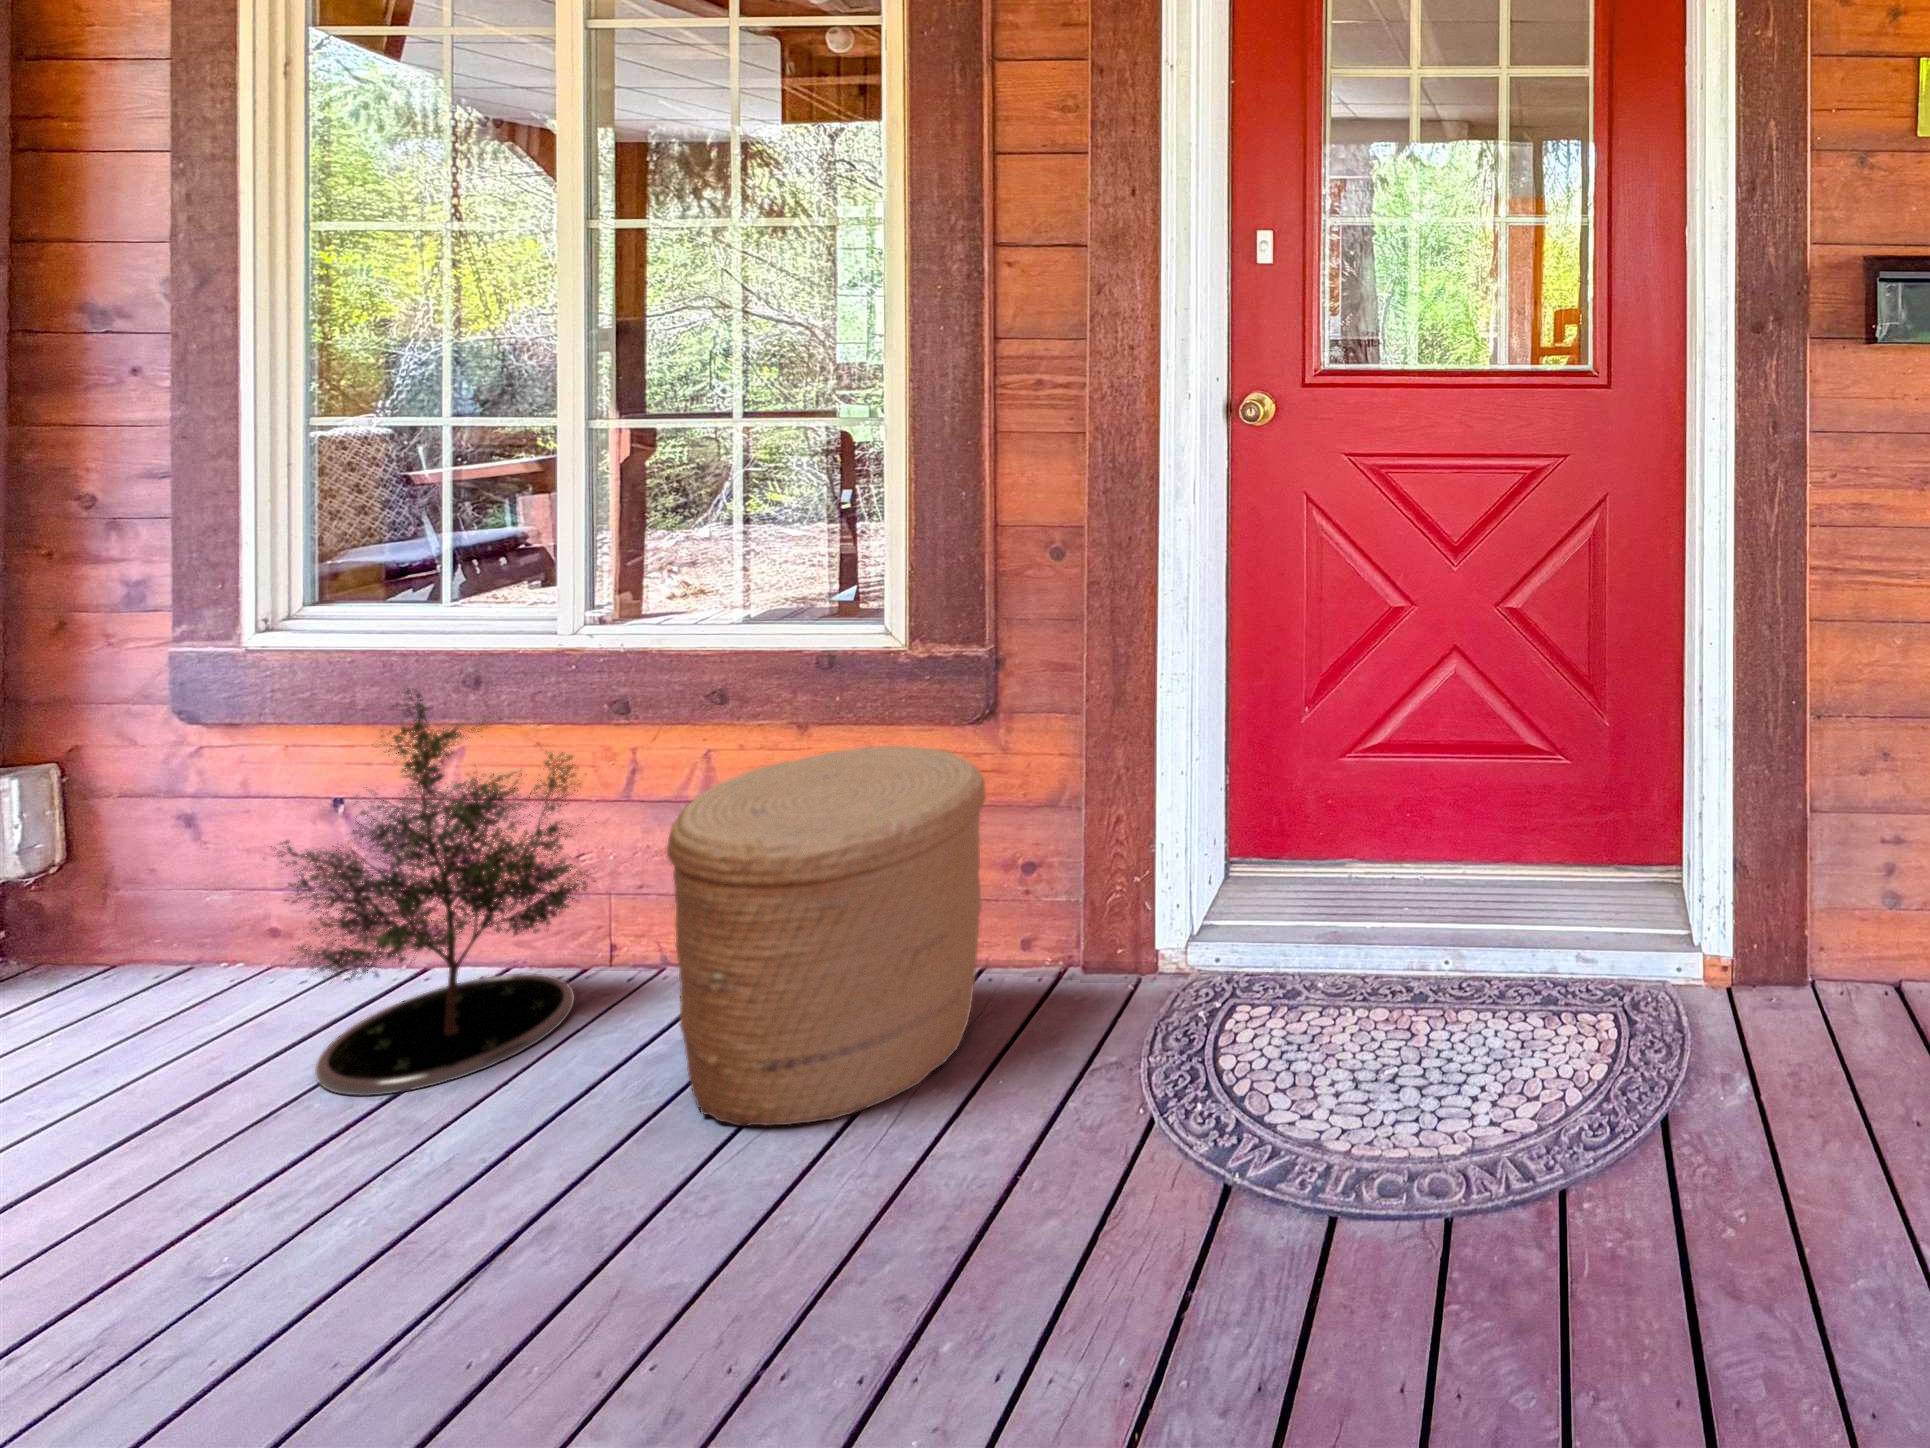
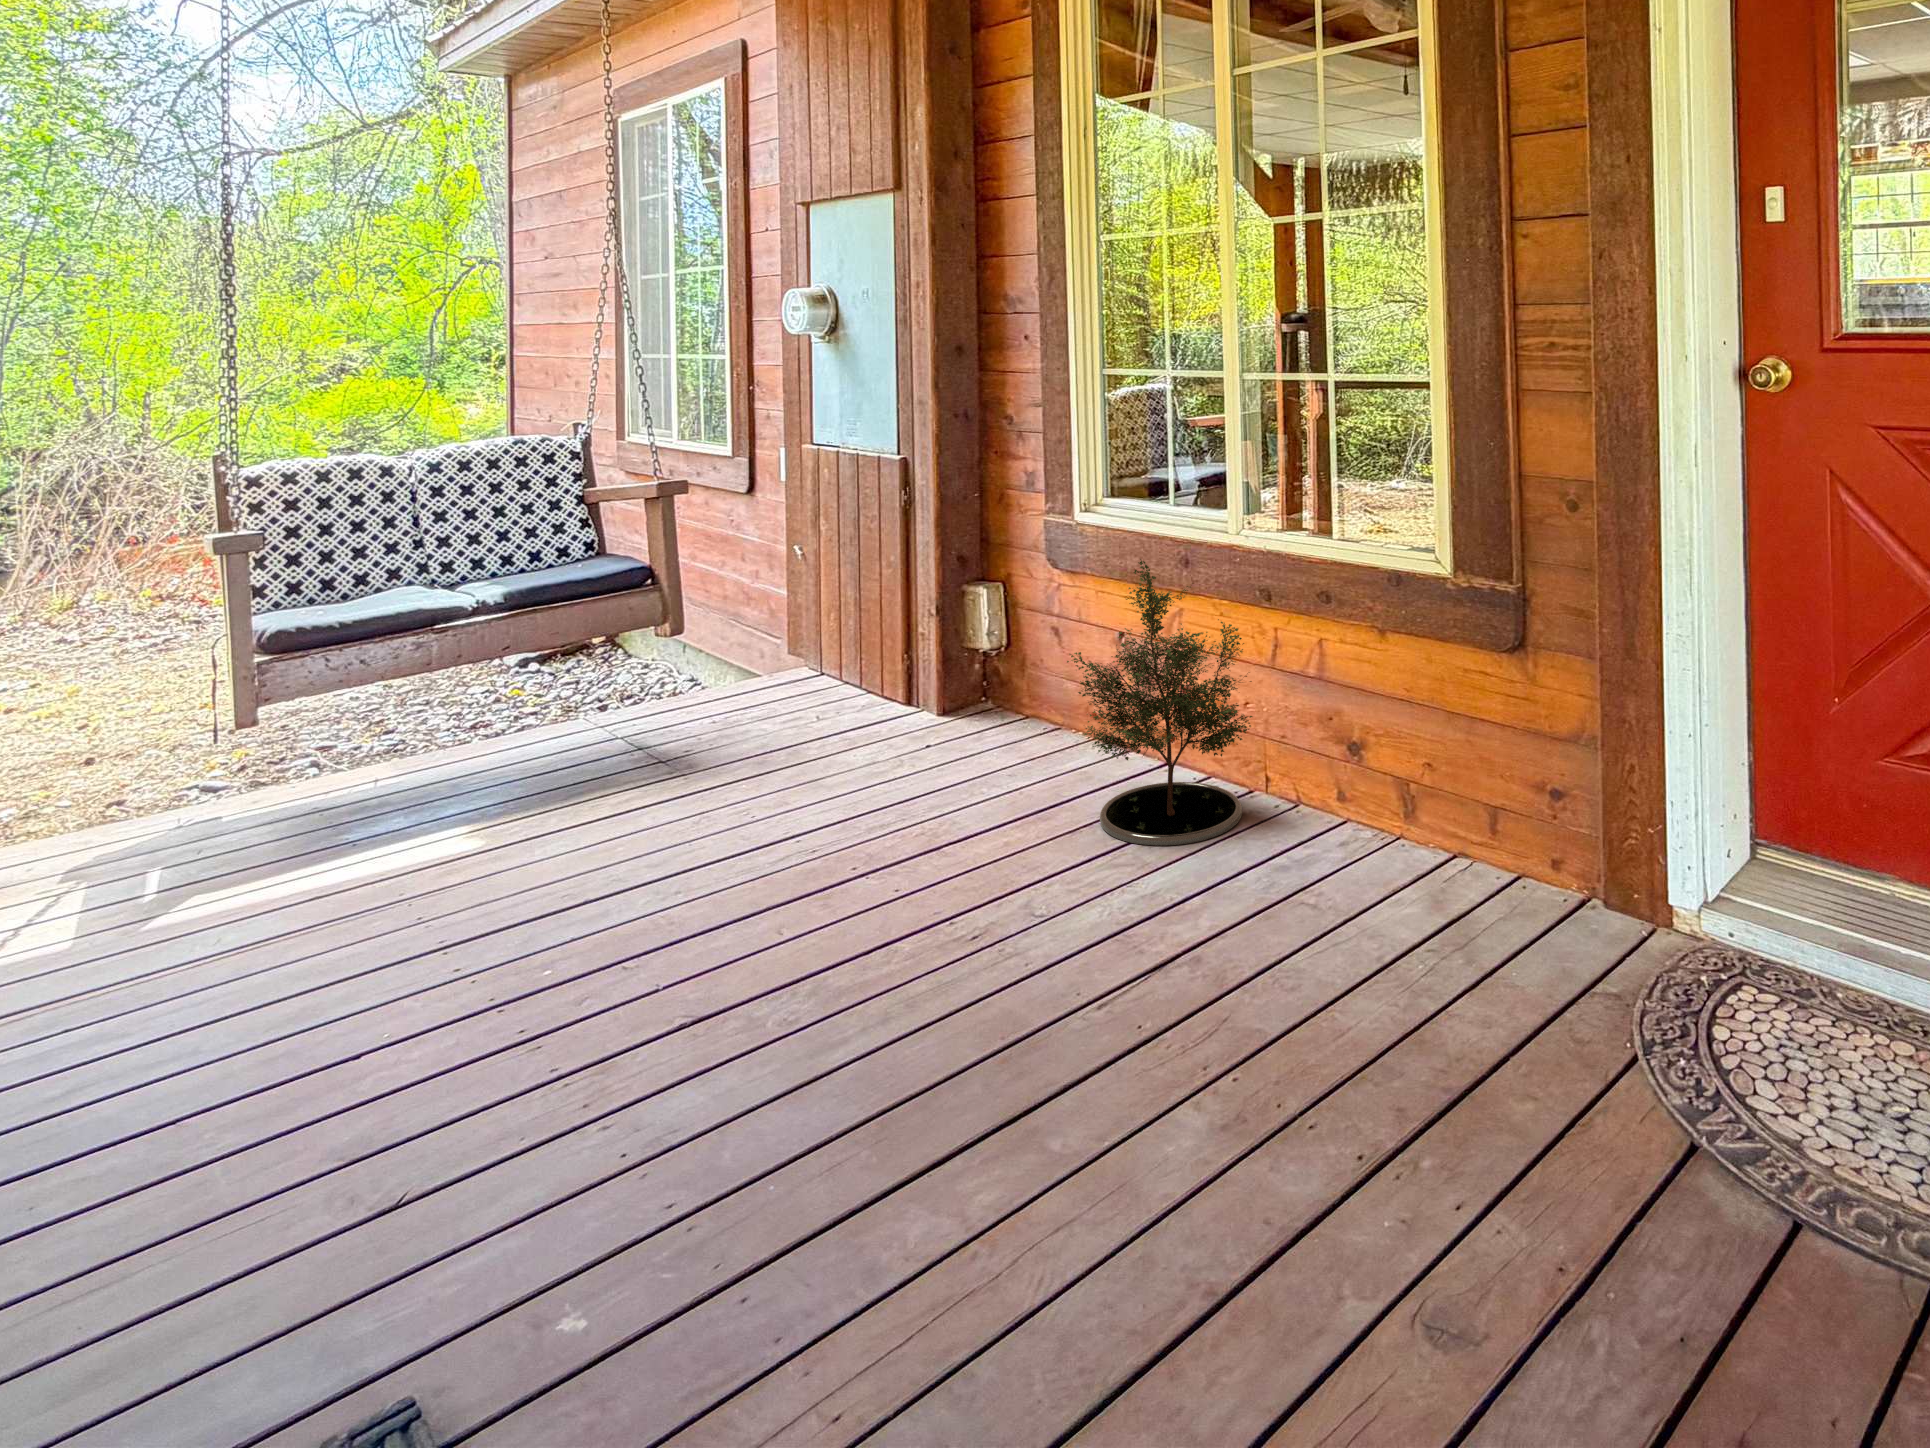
woven basket: present [667,746,986,1126] -> none [1272,657,1509,960]

